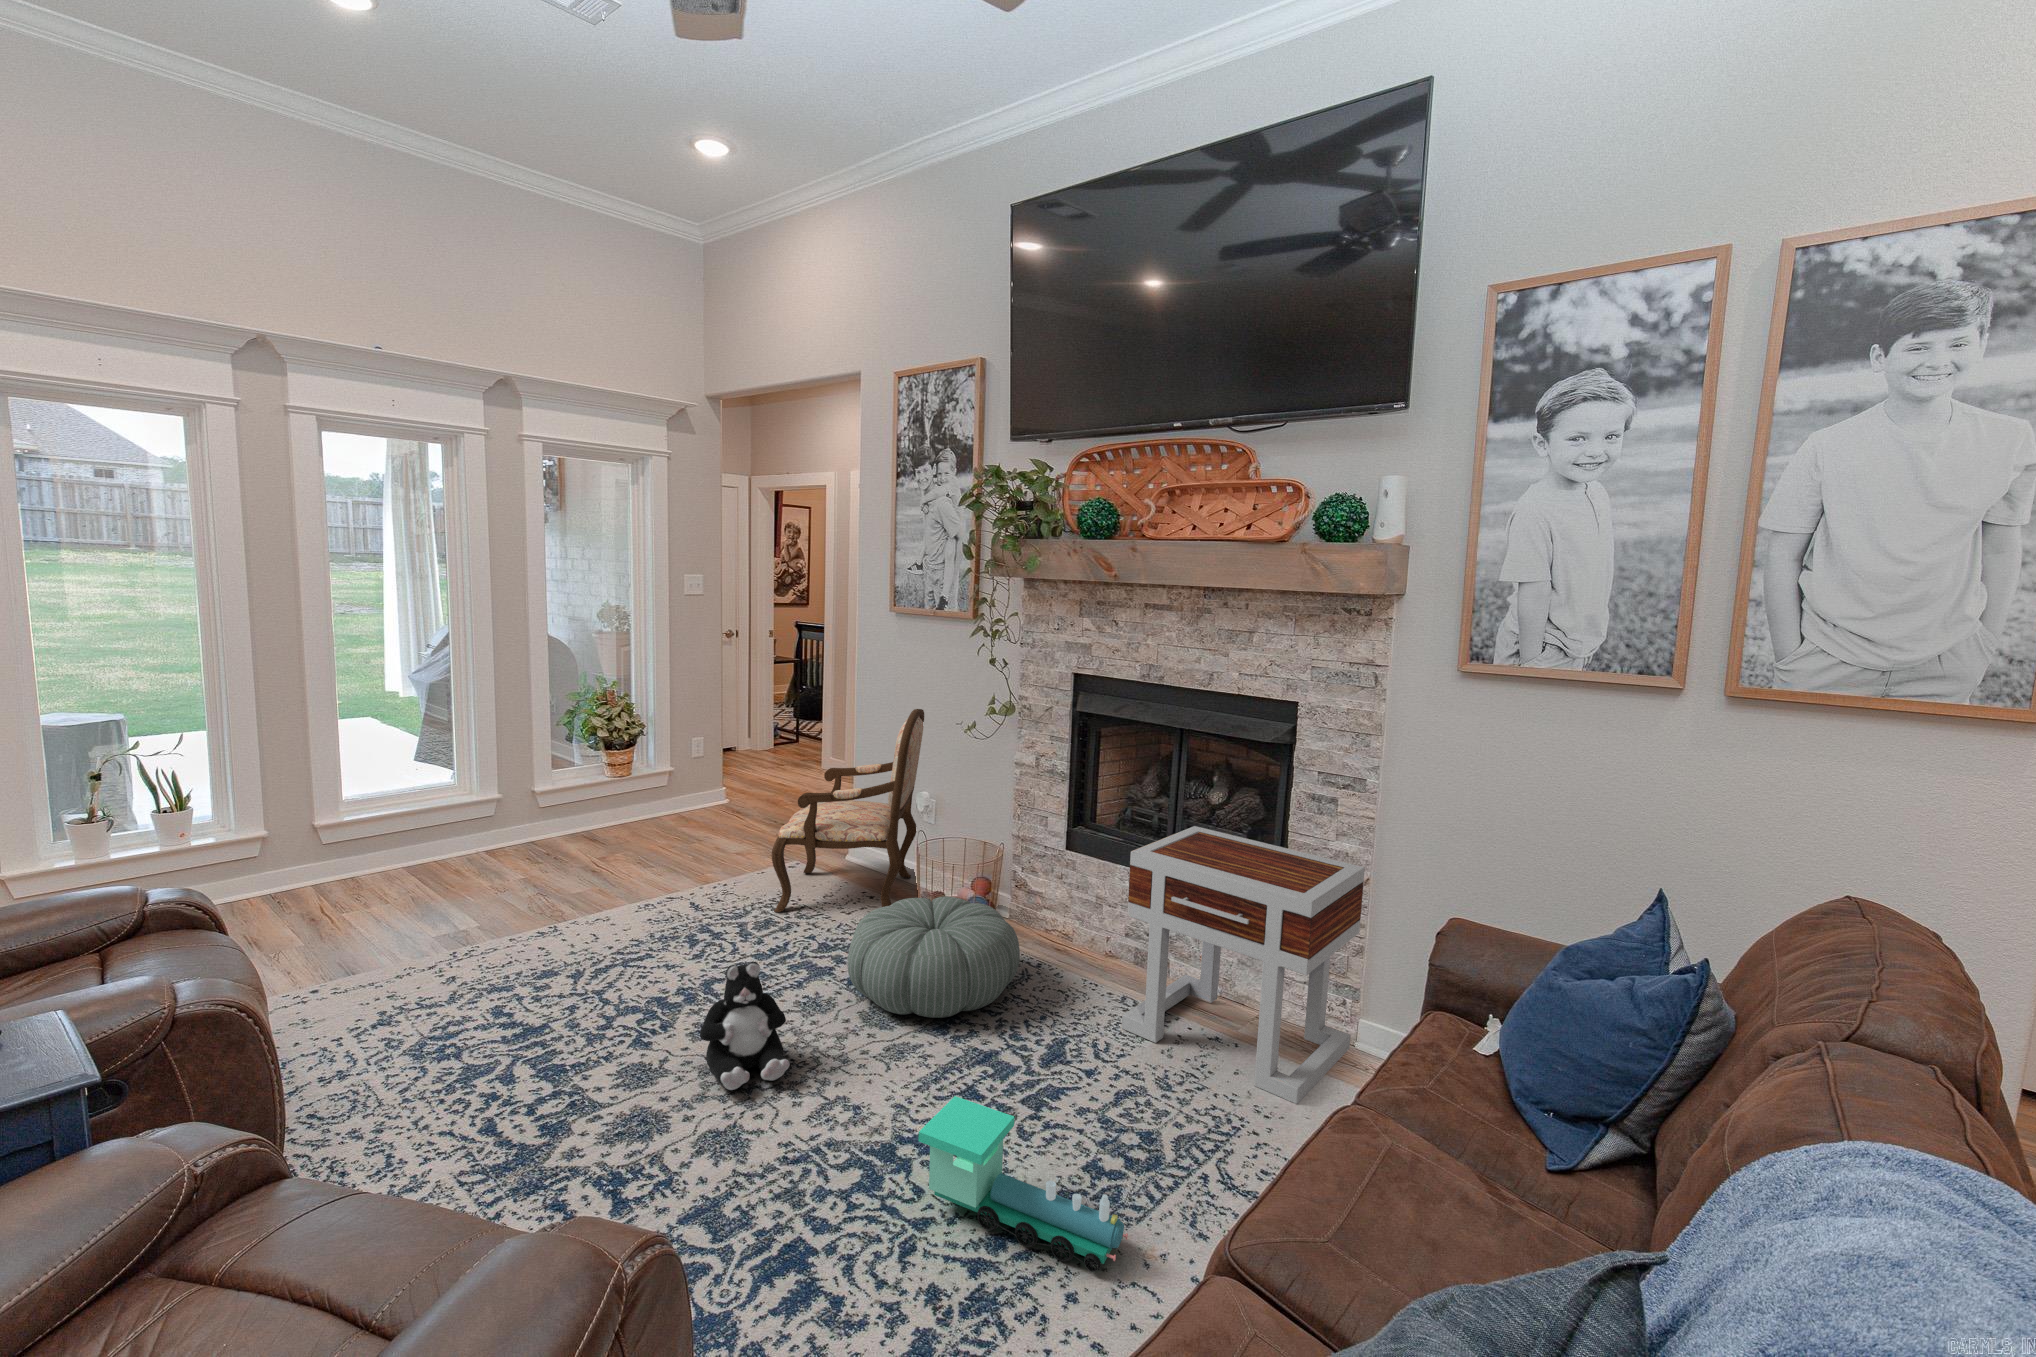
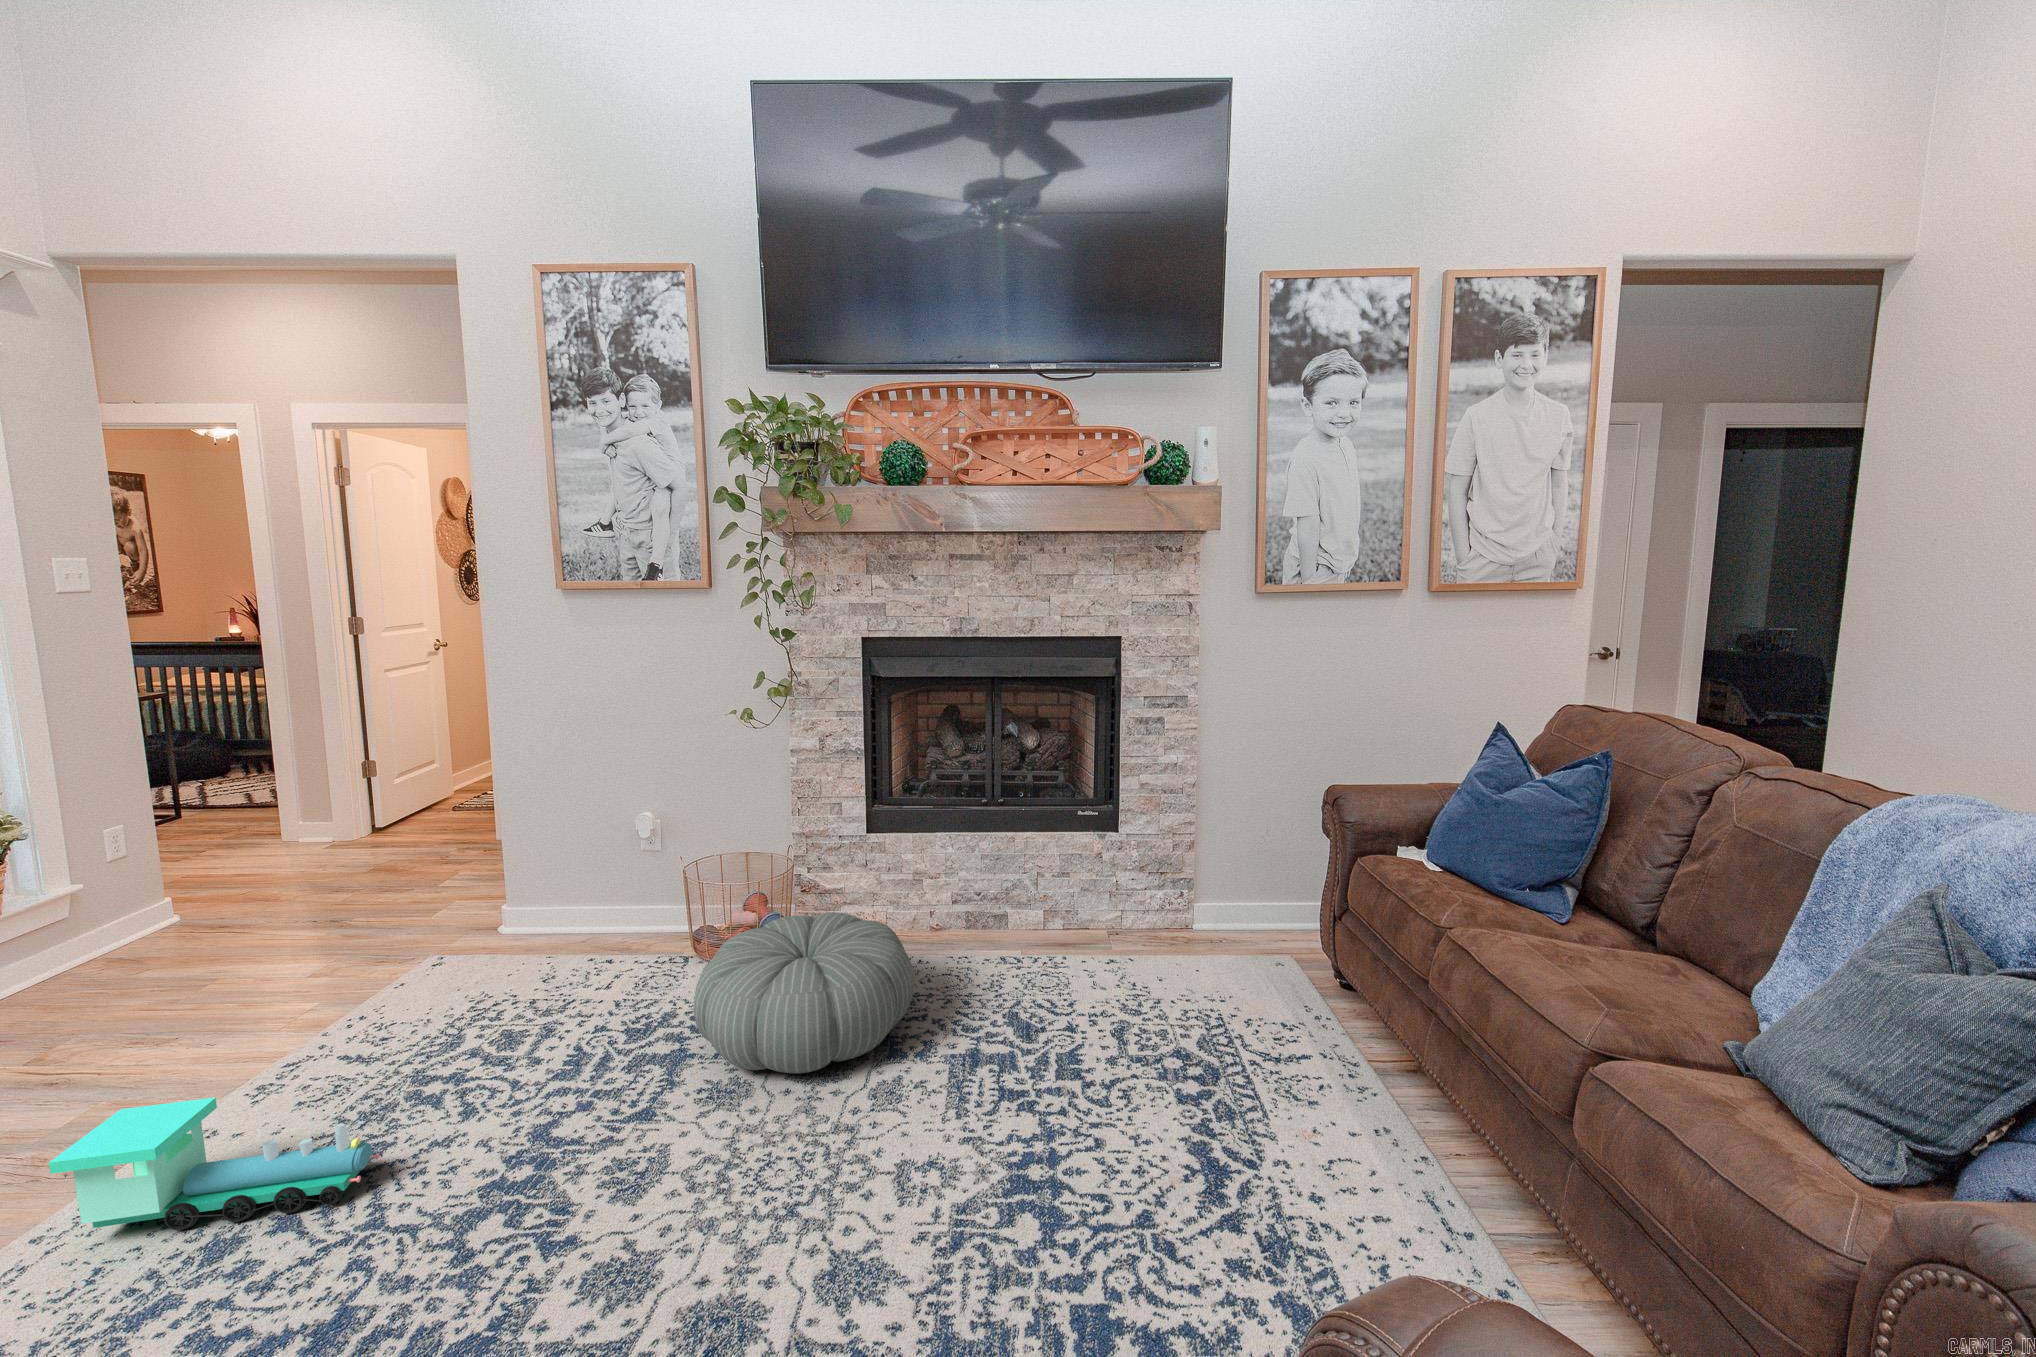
armchair: present [772,709,924,912] -> none [446,708,663,1028]
side table: present [1122,826,1365,1104] -> none [1033,771,1229,987]
plush toy: present [700,961,790,1090] -> none [624,1073,780,1270]
toy train: present [919,1096,1128,1272] -> present [49,1098,380,1230]

